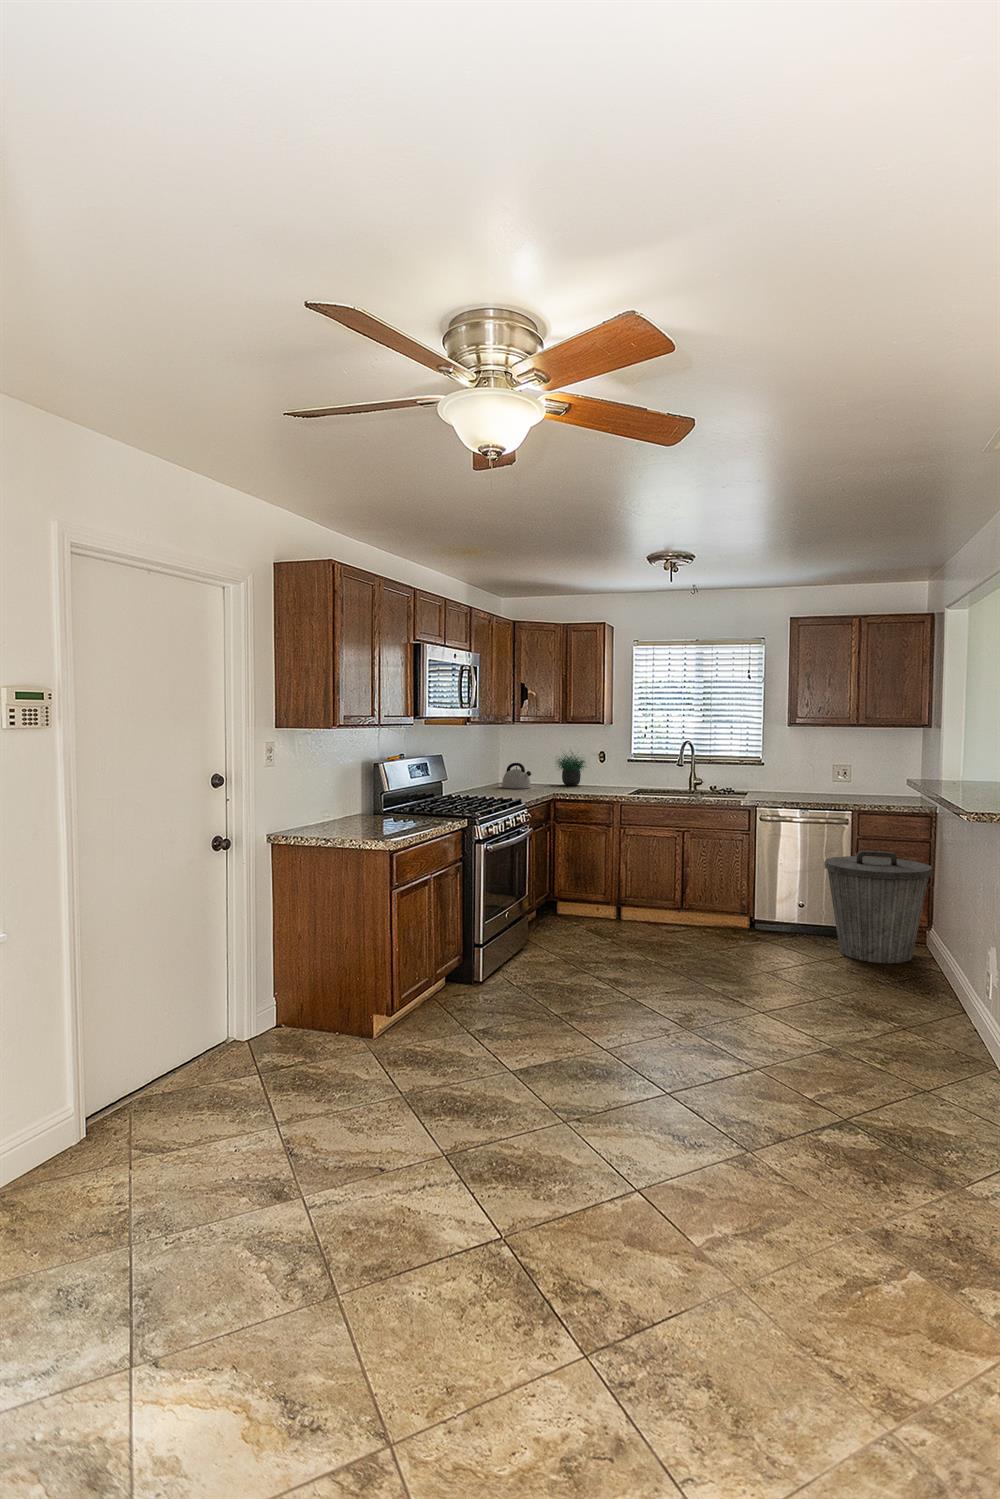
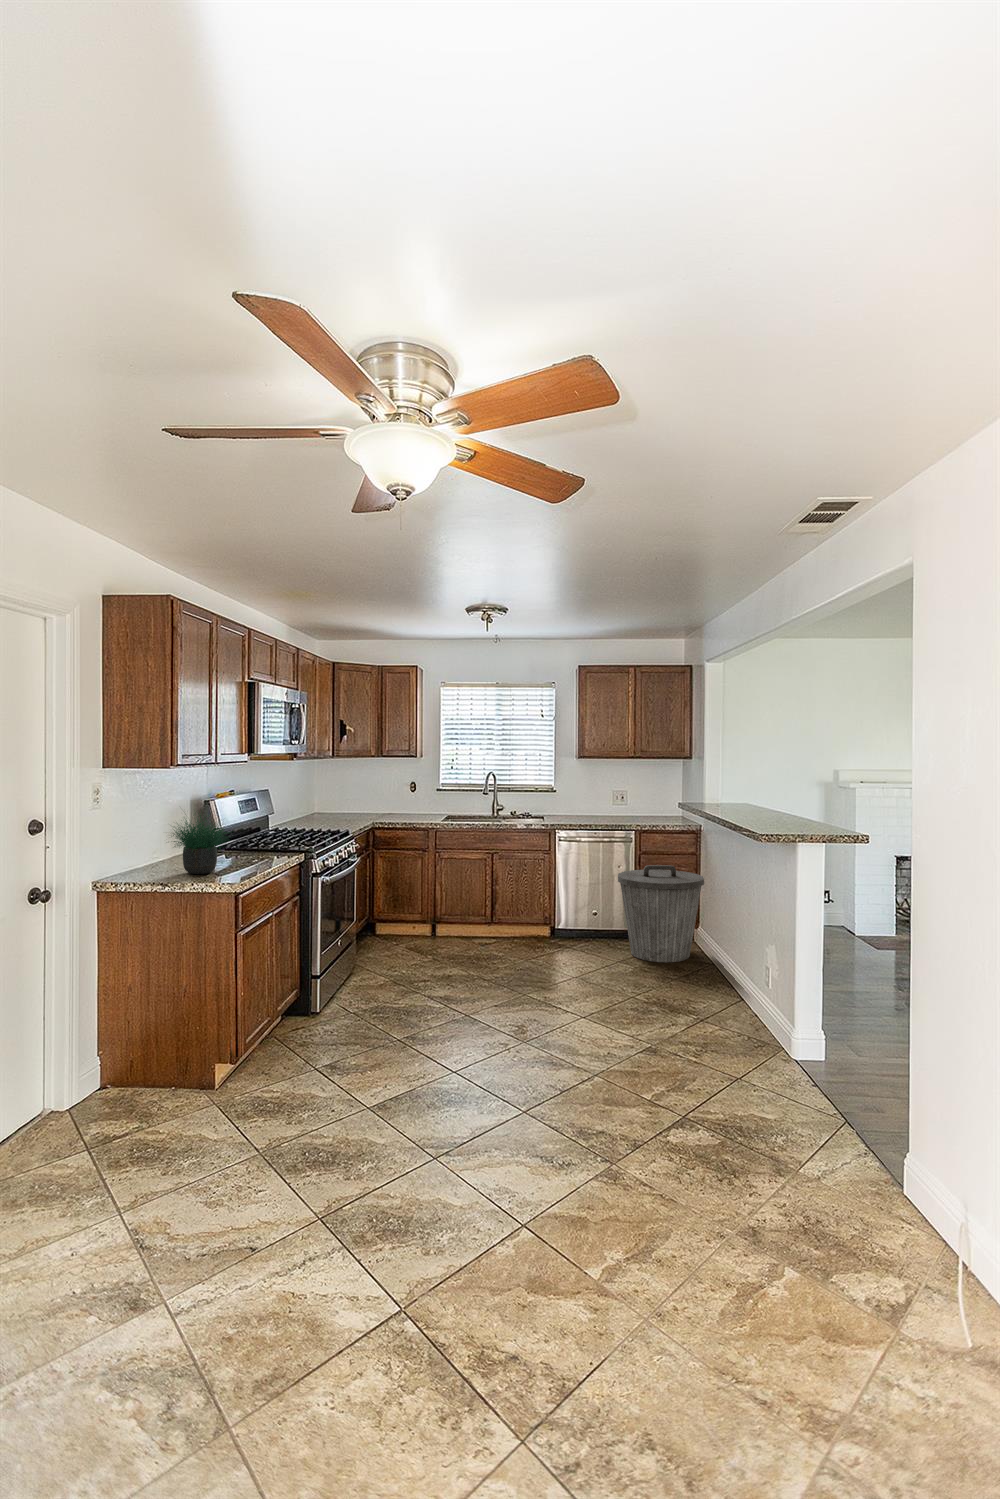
potted plant: present [557,753,585,785] -> present [173,815,227,874]
kettle: present [502,763,531,789] -> none [319,793,348,818]

